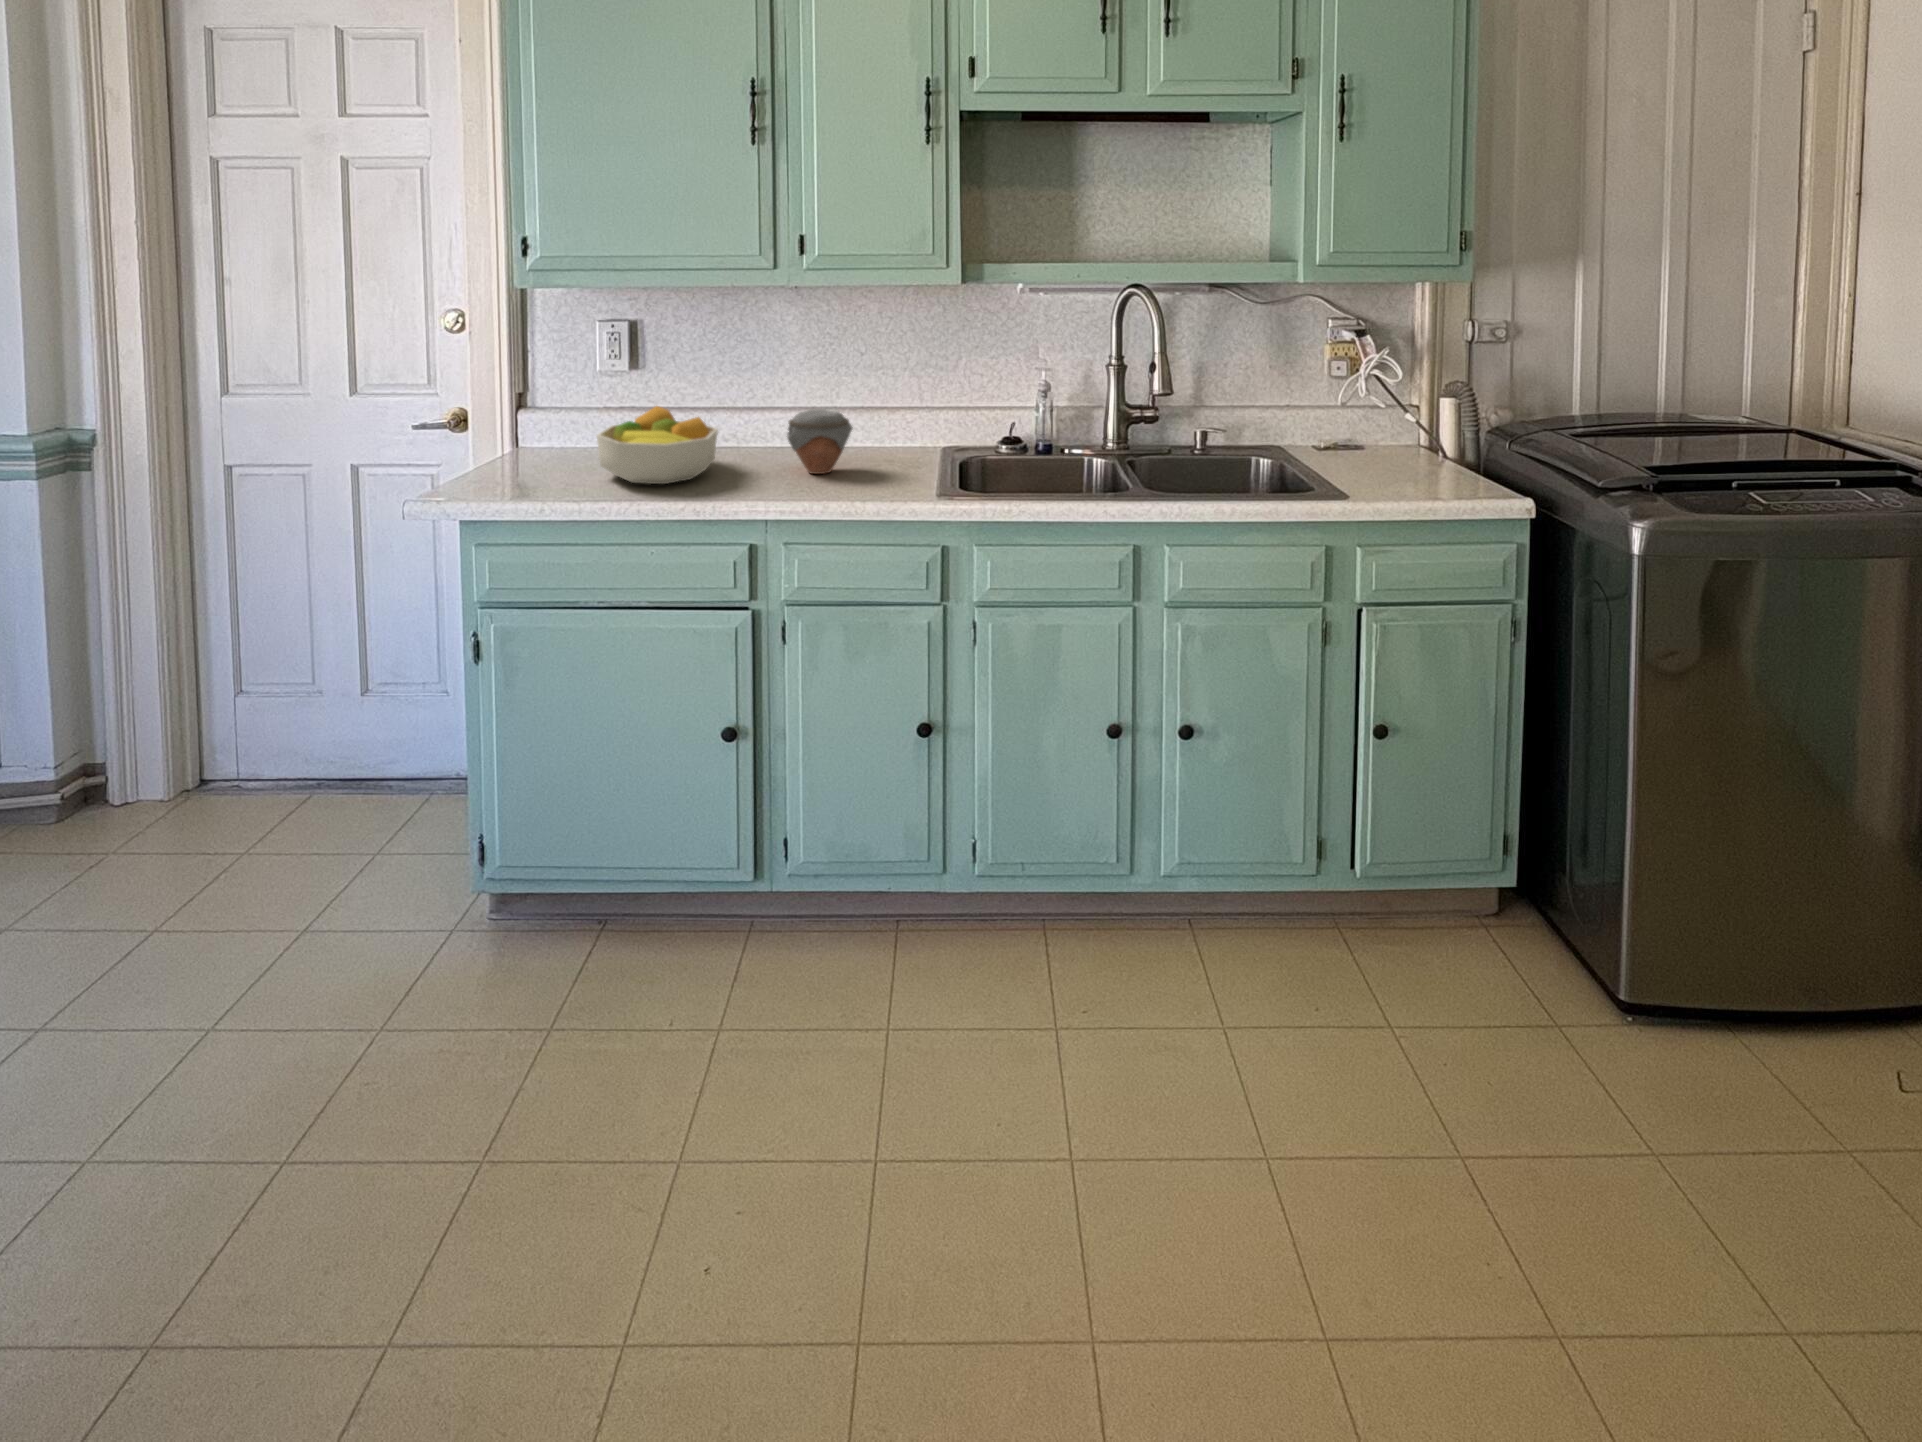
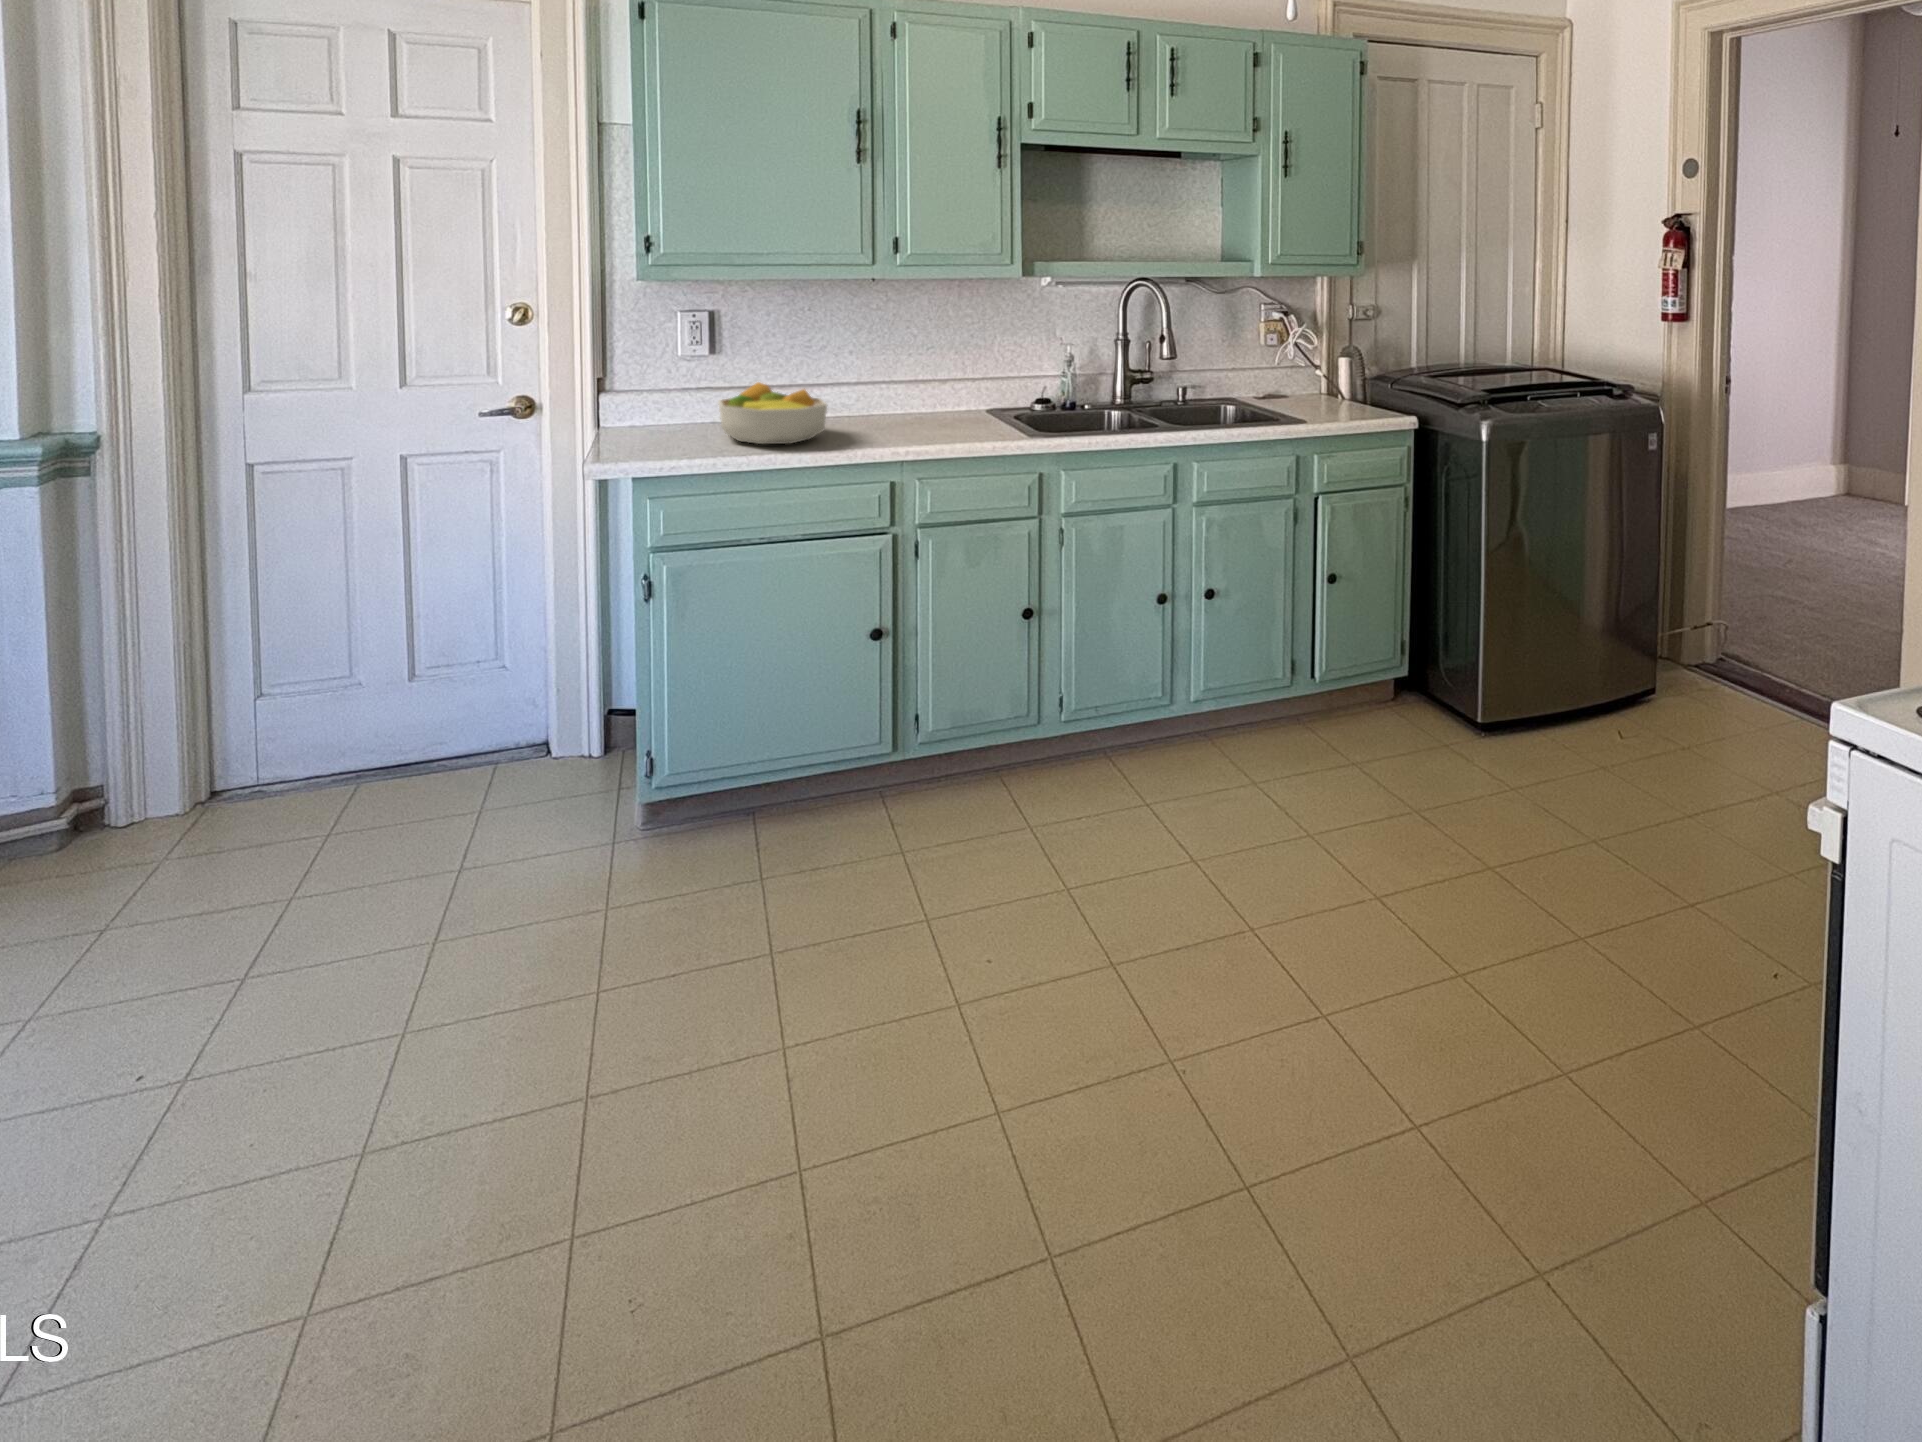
jar: present [787,409,853,474] -> none [882,379,936,430]

